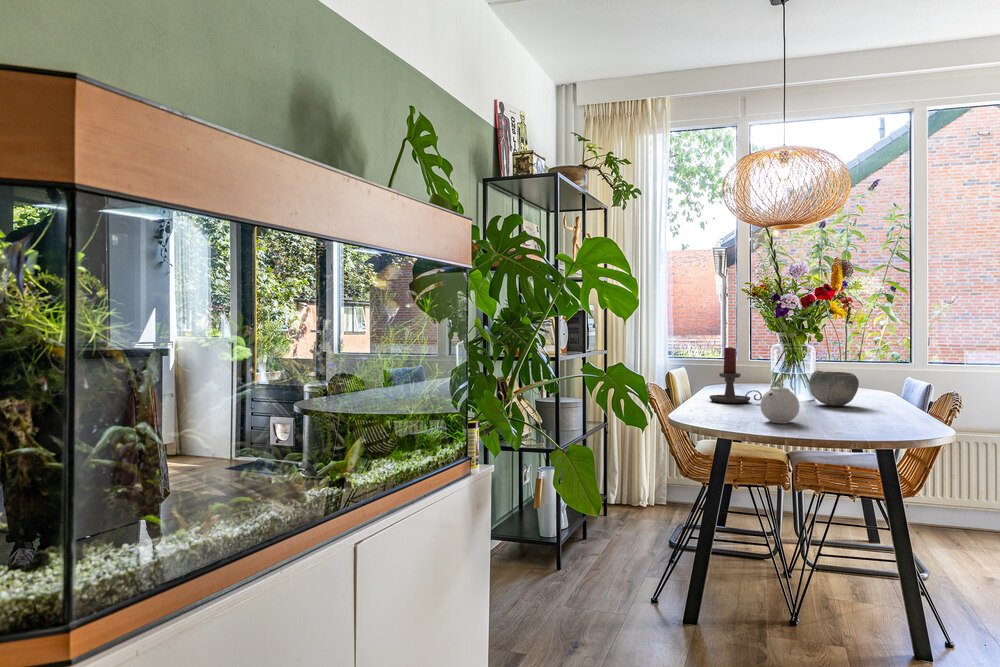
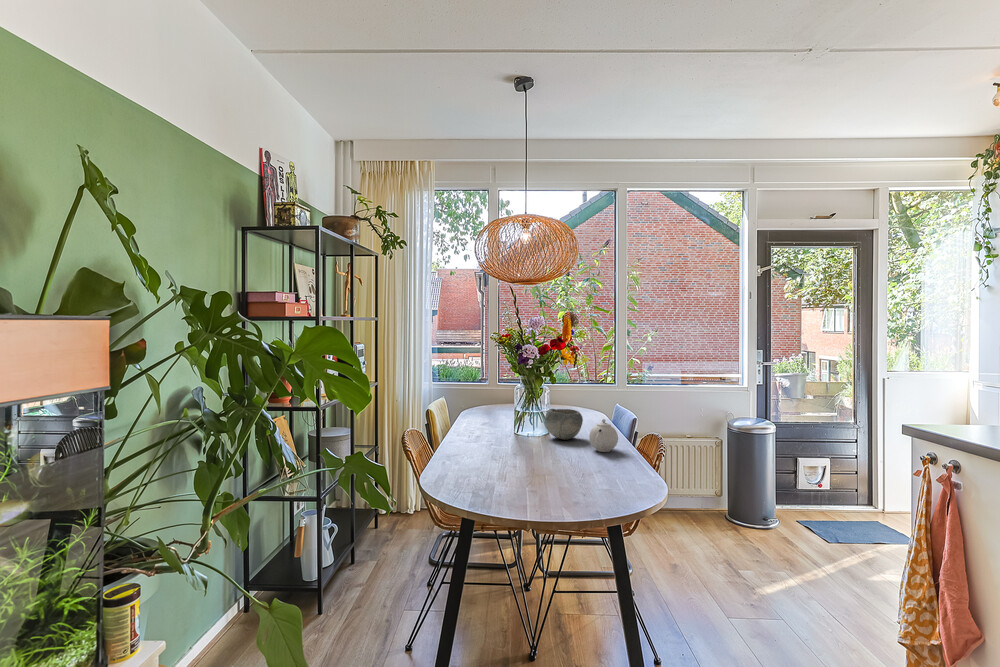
candle holder: present [709,347,762,403] -> none [463,390,507,440]
teapot: present [760,382,799,423] -> present [589,419,618,452]

